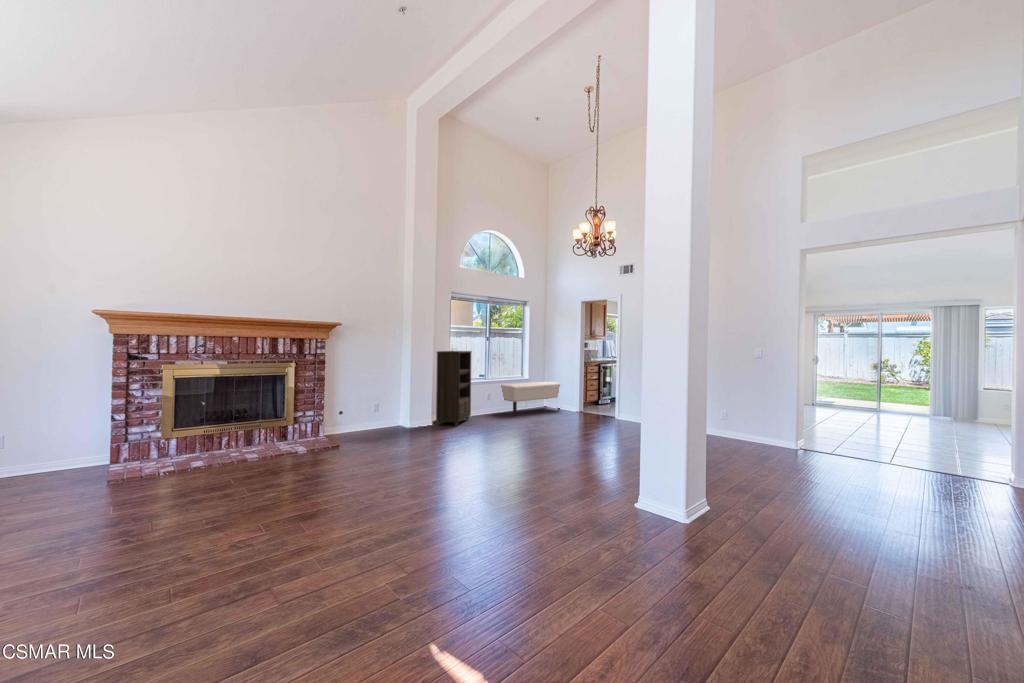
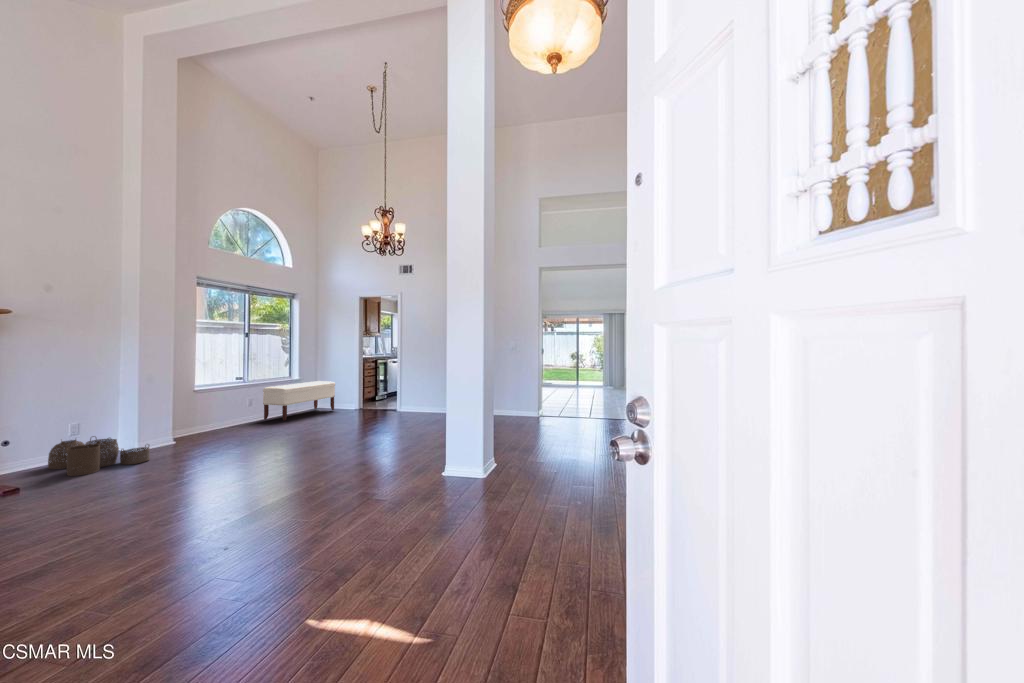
bookshelf: present [436,351,471,426] -> none [184,349,231,442]
woven basket: none [354,413,407,441] -> present [48,436,150,476]

